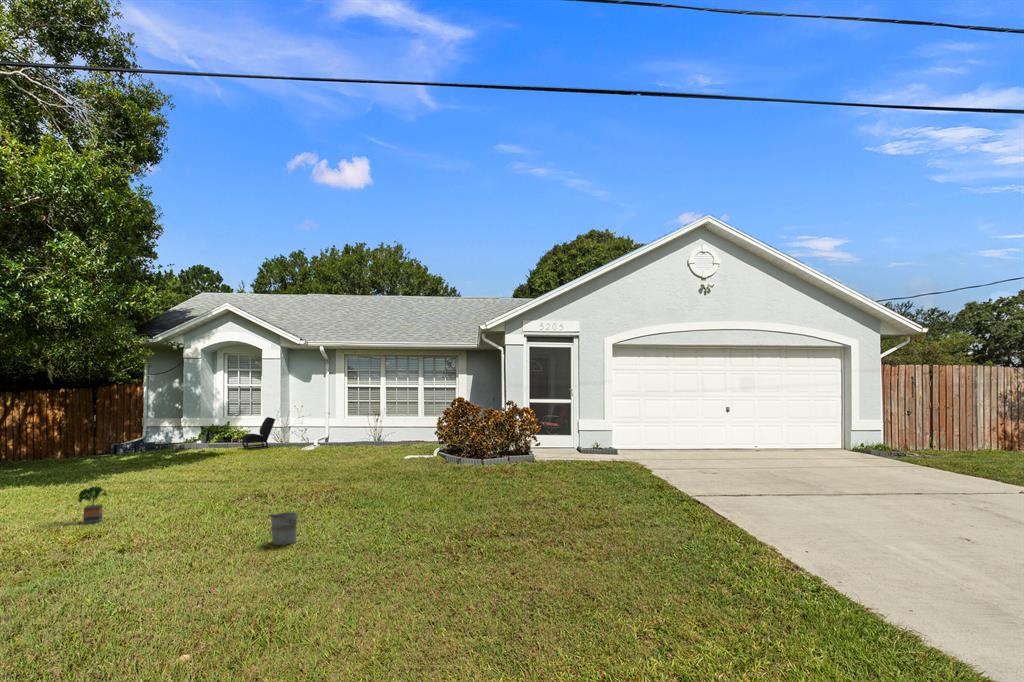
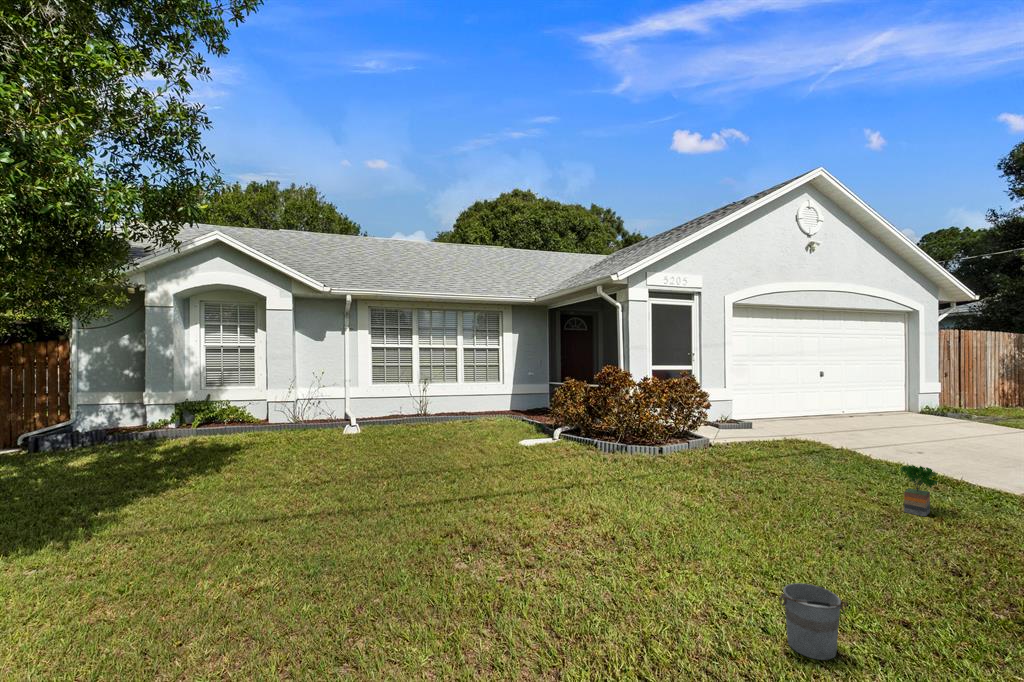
lounge chair: present [242,417,275,450] -> none [241,387,289,432]
potted tree: present [78,486,107,524] -> present [900,465,937,517]

